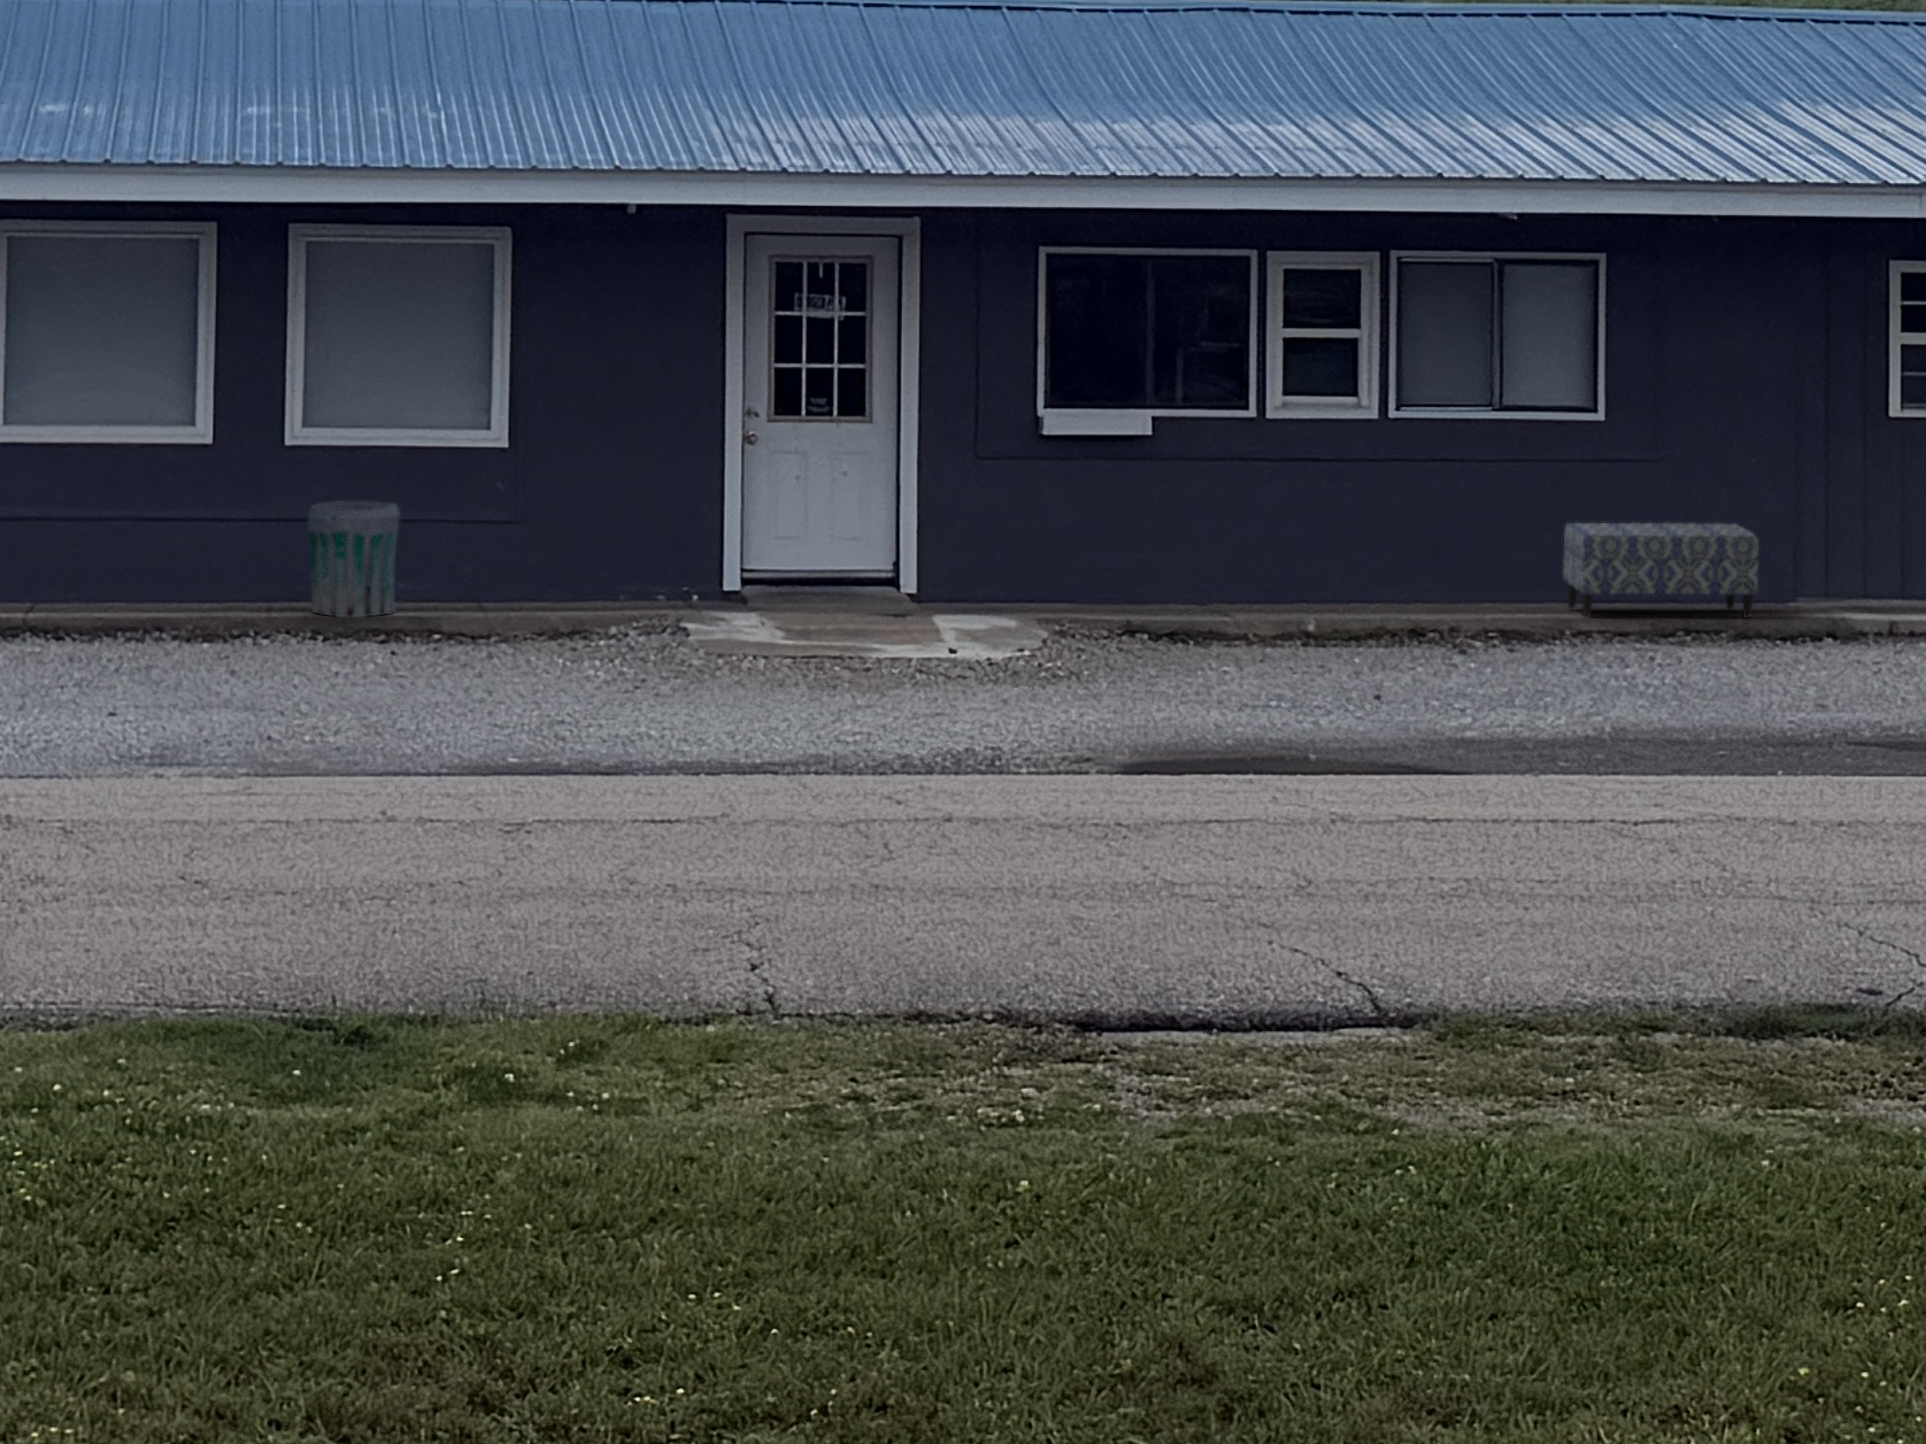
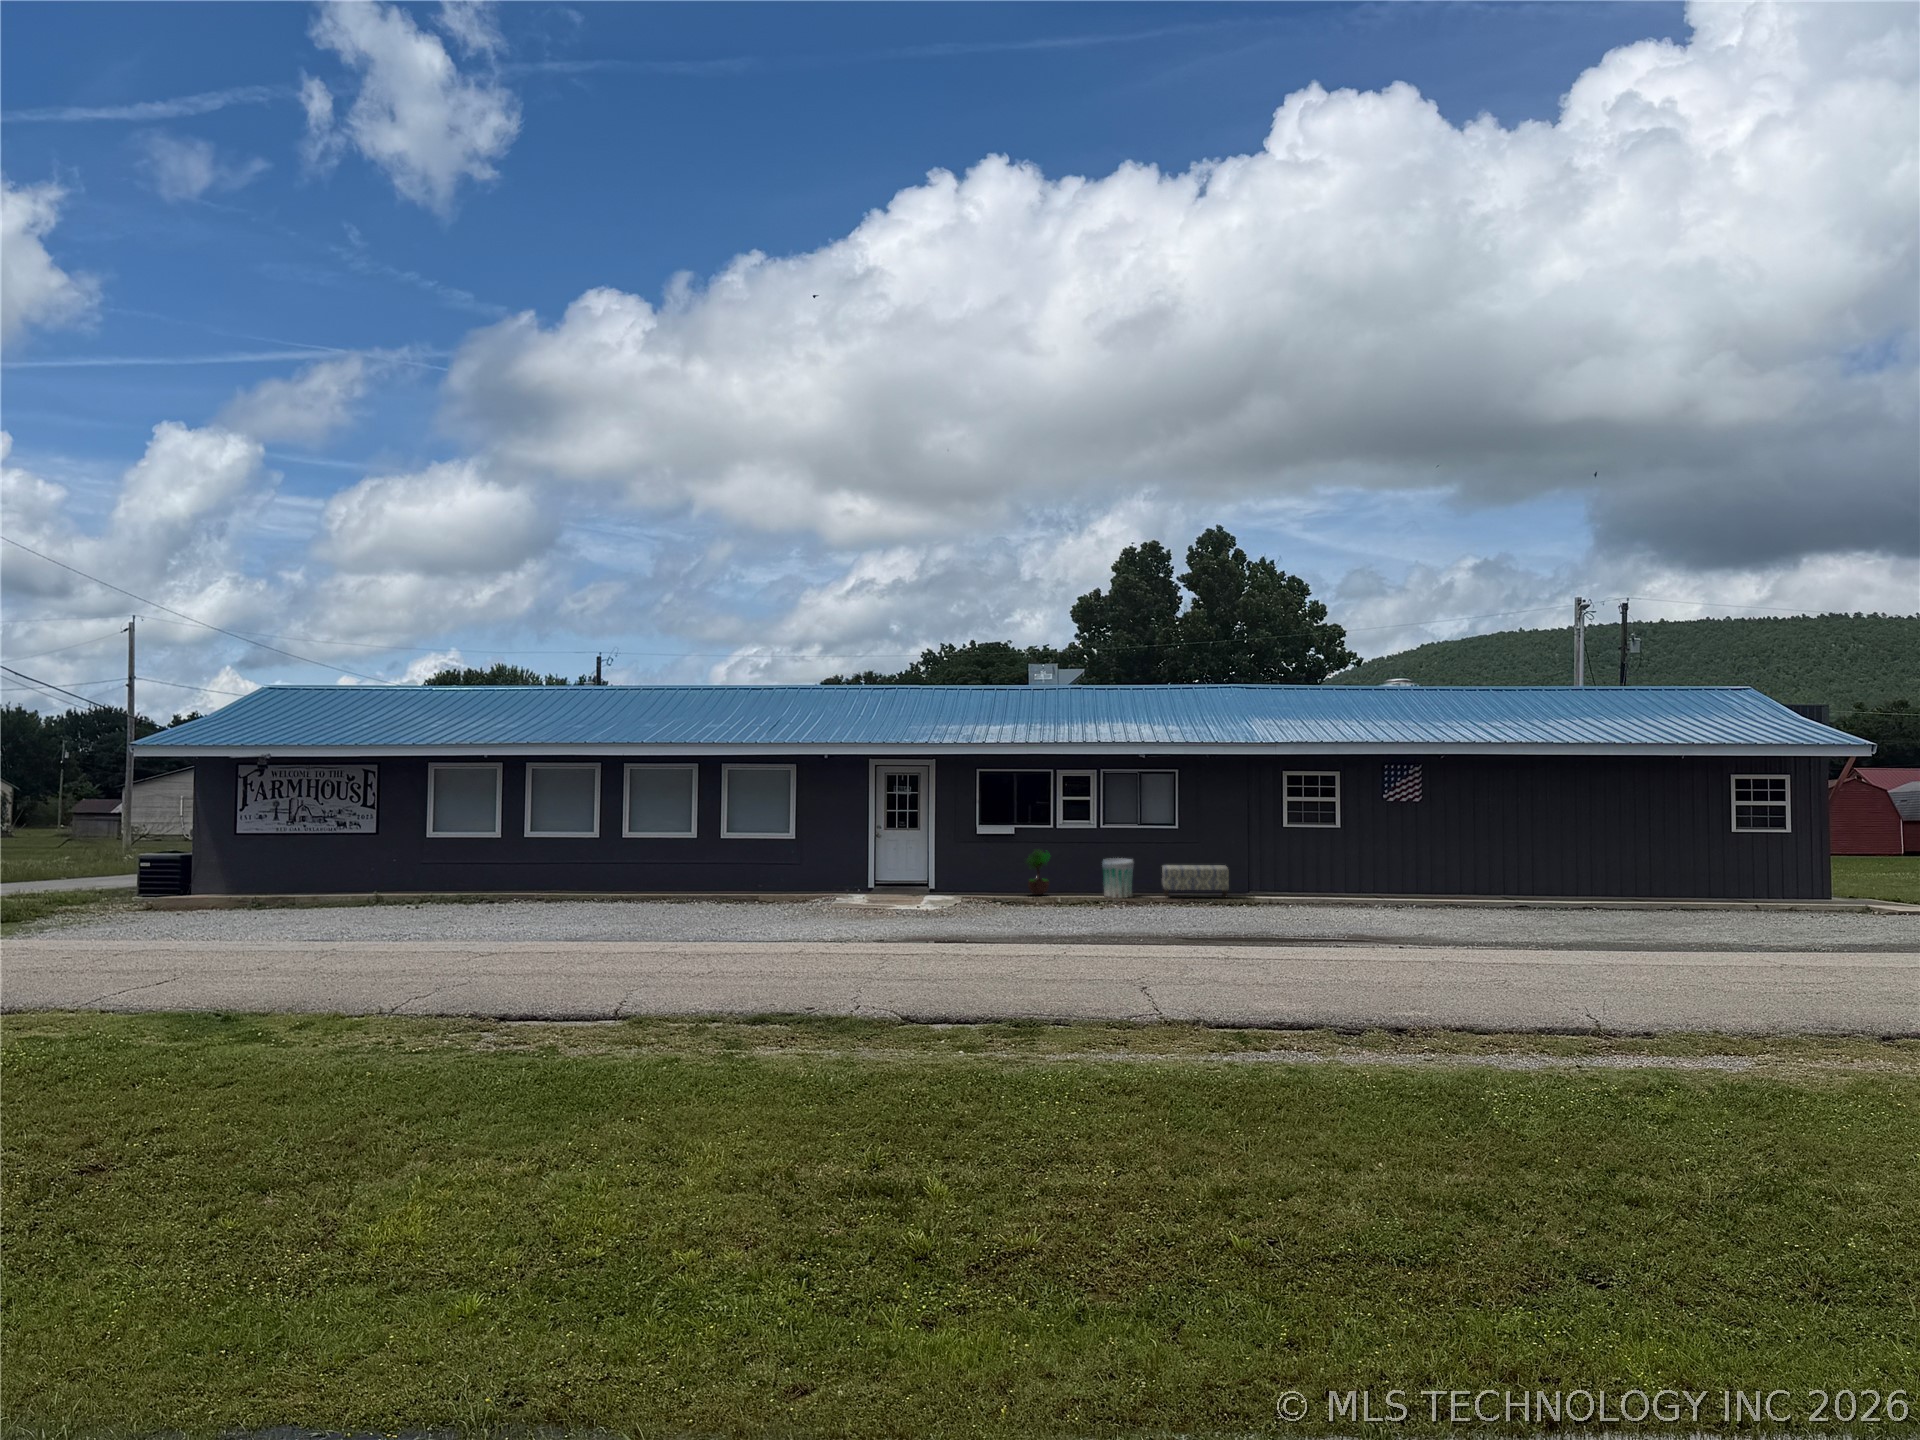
potted tree: none [1181,469,1263,610] -> present [1027,850,1050,895]
trash can: present [308,501,400,617] -> present [1102,858,1134,898]

